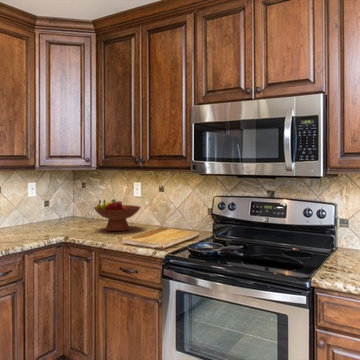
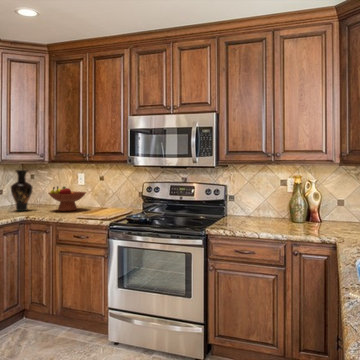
vase: none [51,179,78,229] -> present [11,170,33,211]

